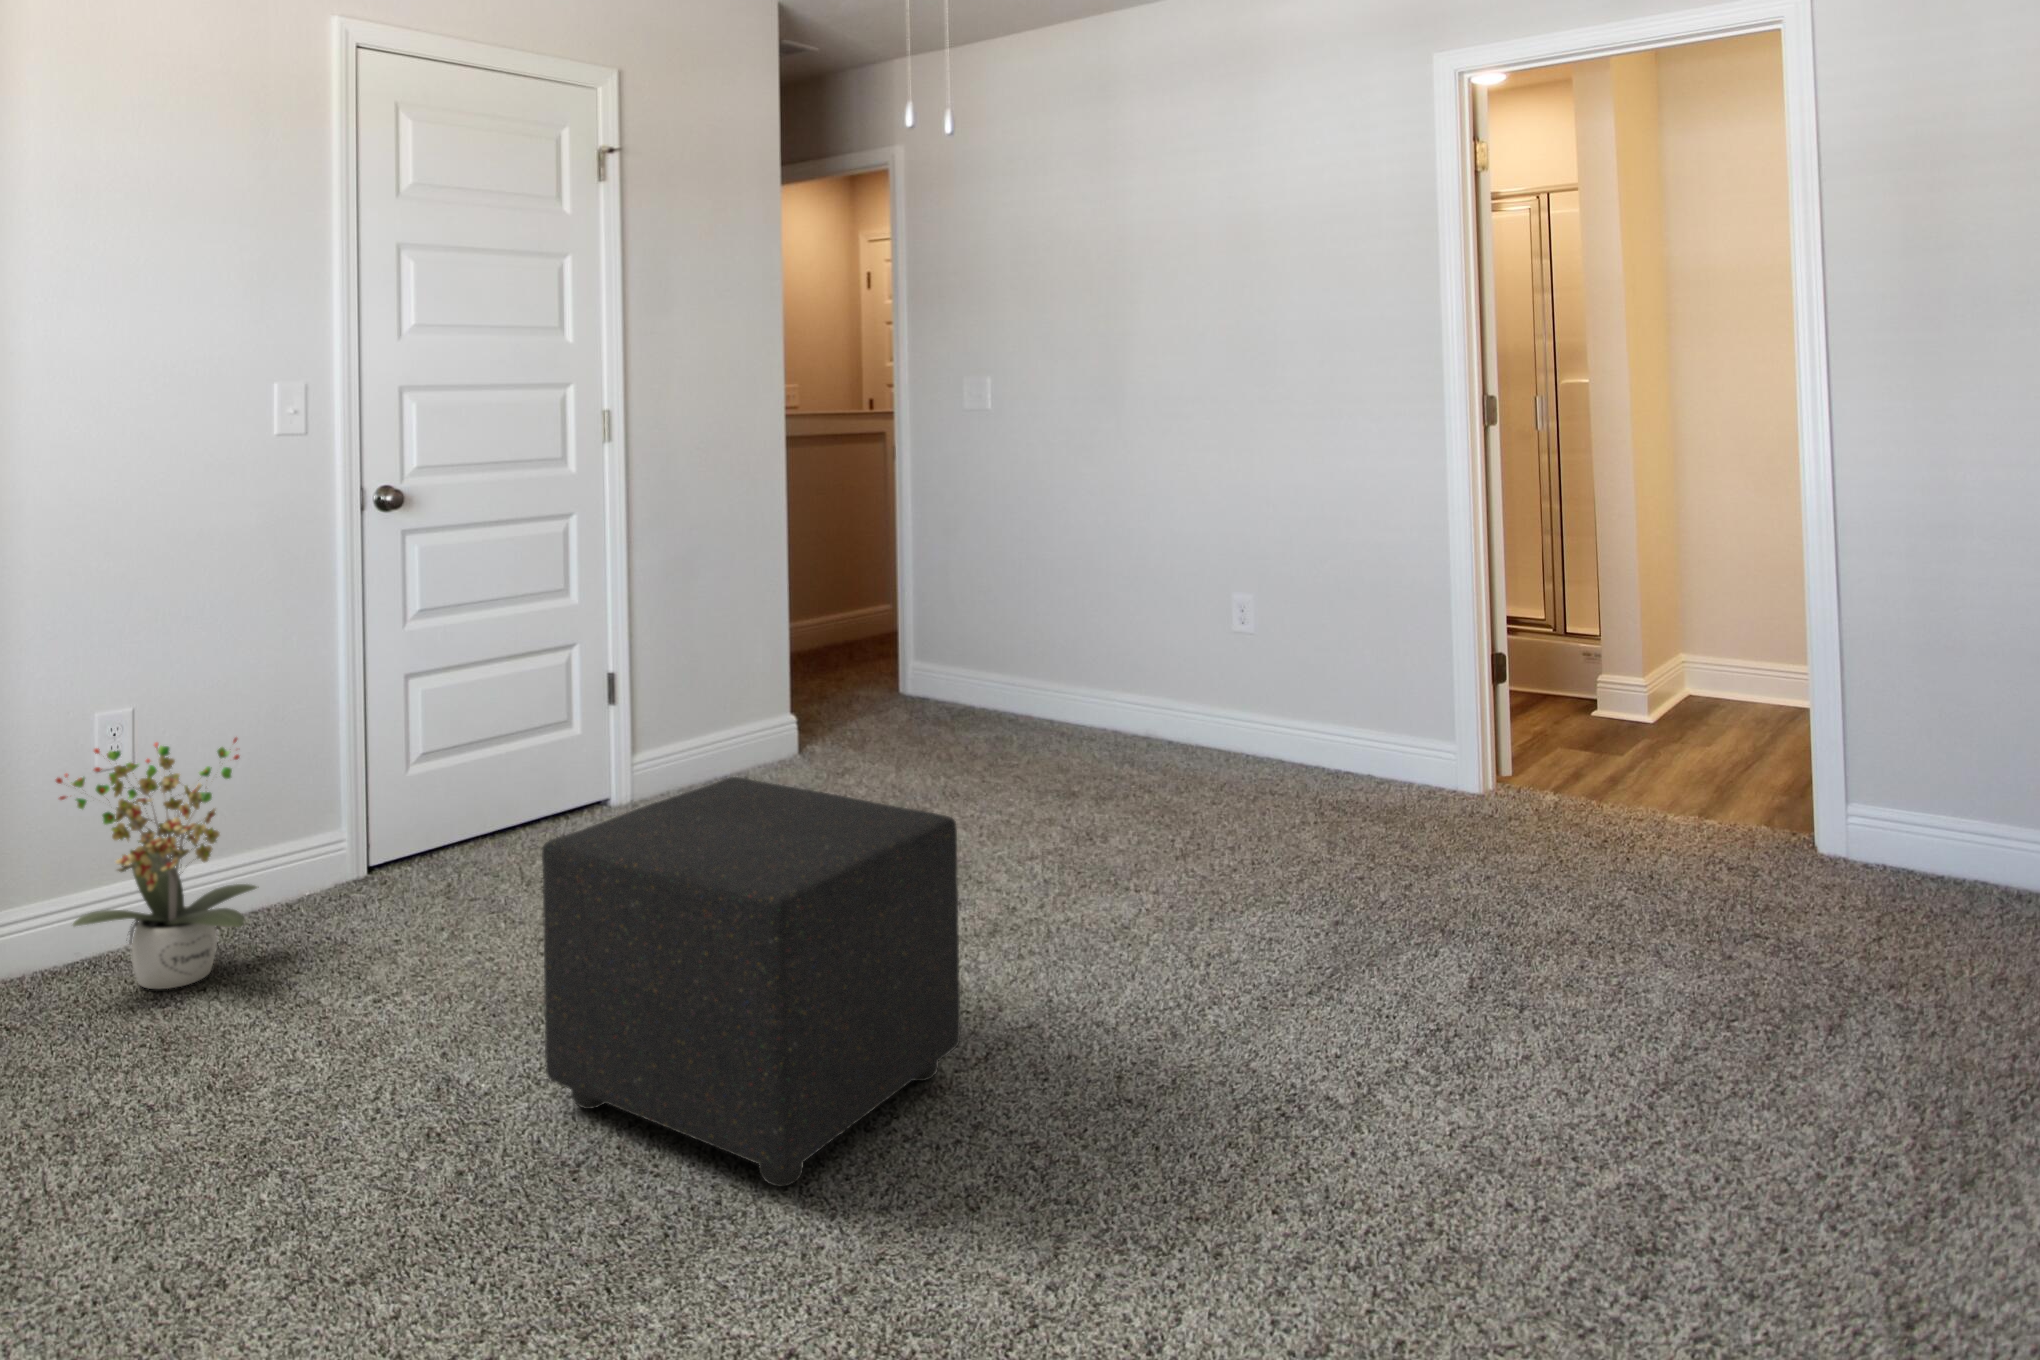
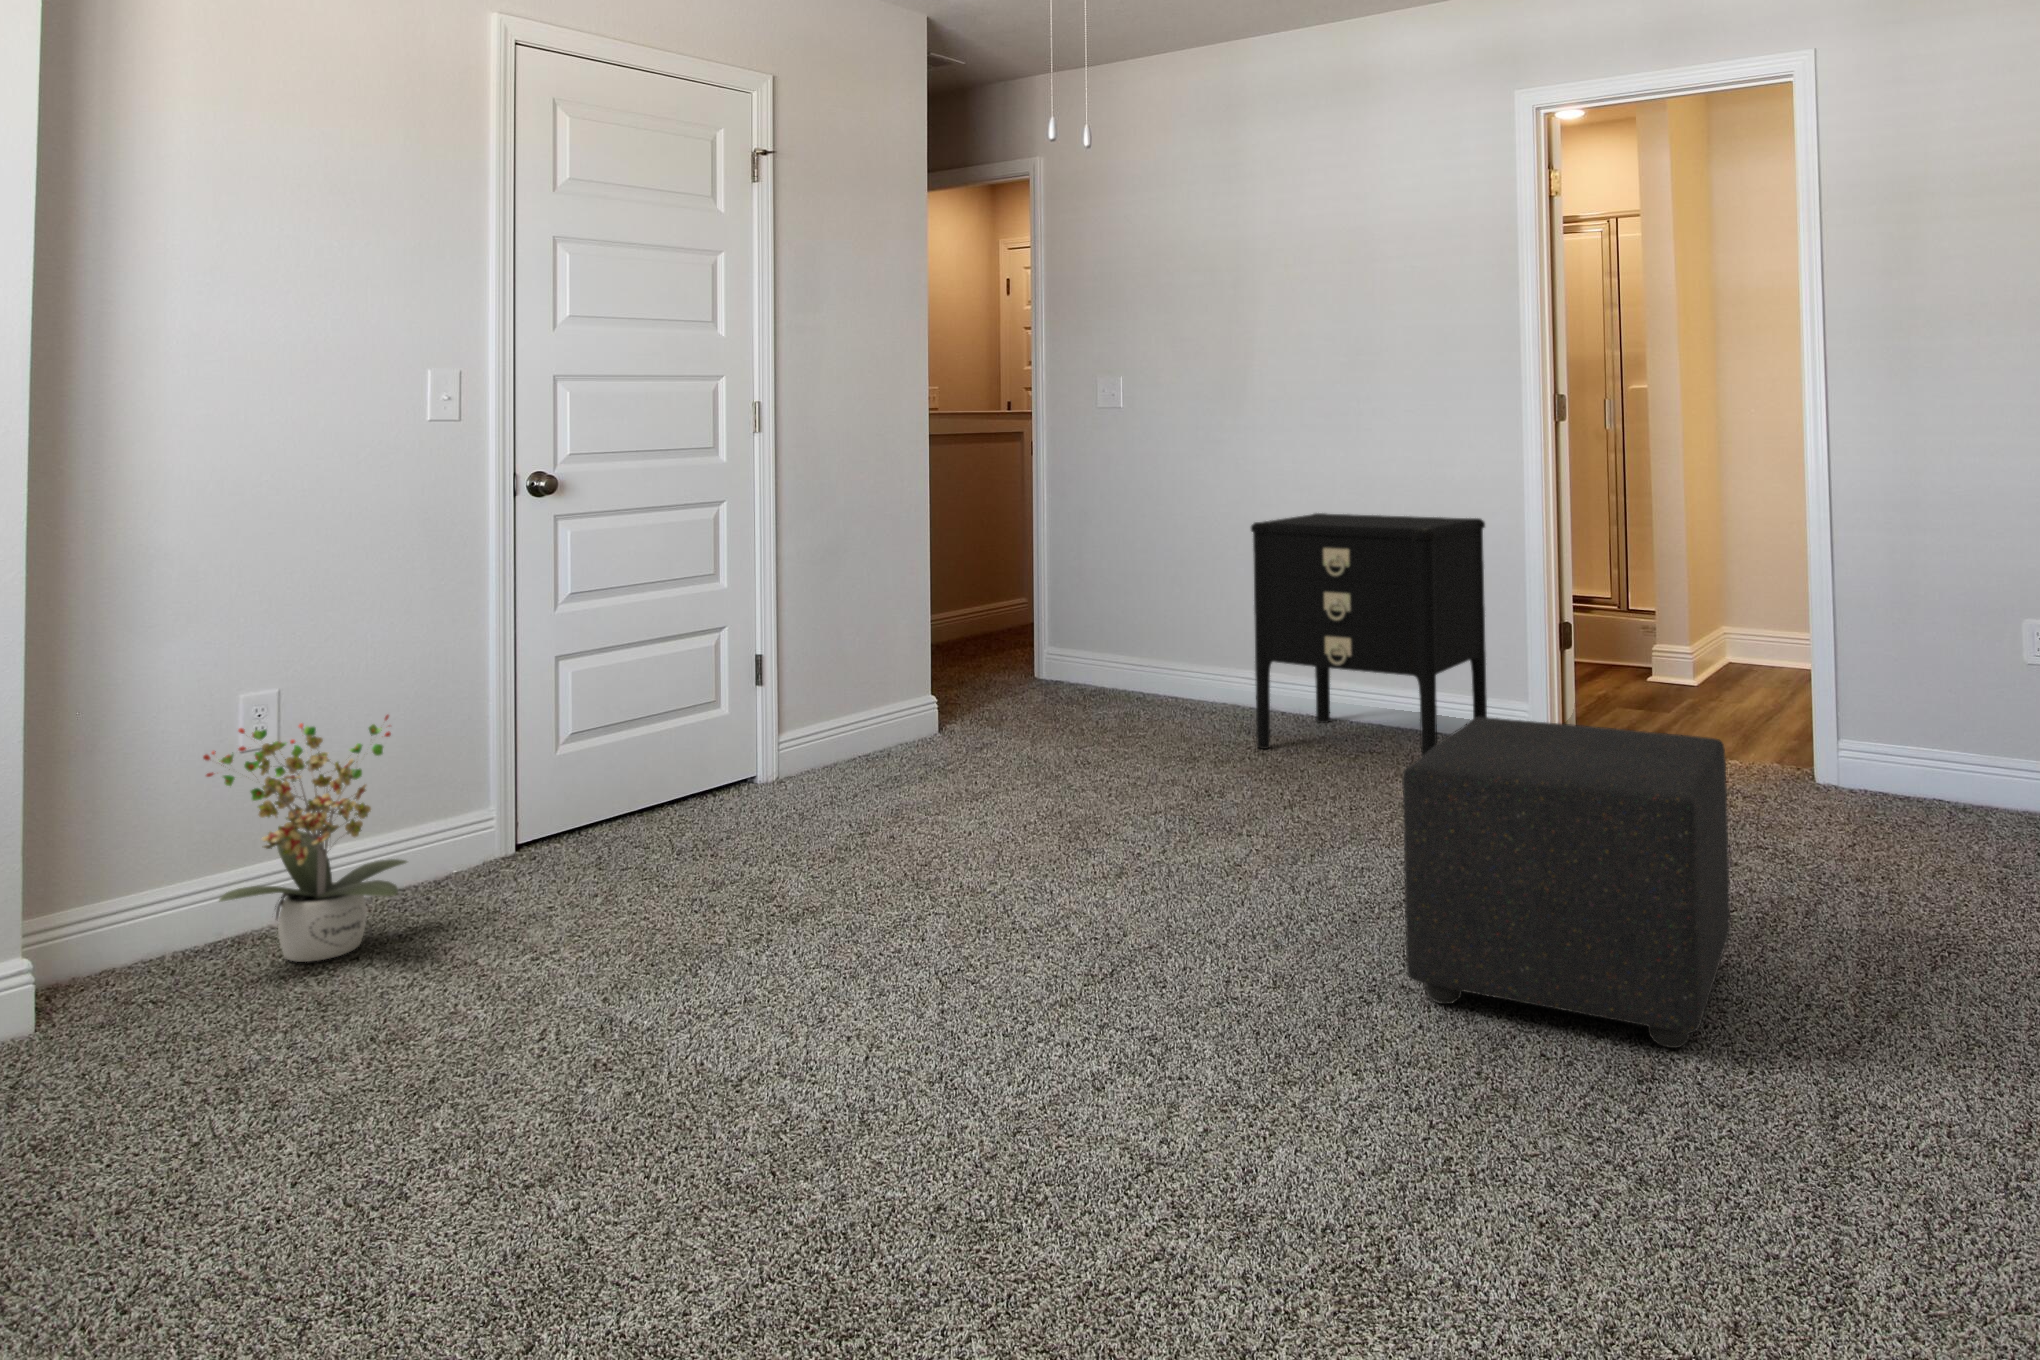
nightstand: none [1130,526,1403,819] -> present [1251,513,1487,756]
ottoman: present [542,777,960,1186] -> present [1402,717,1730,1048]

